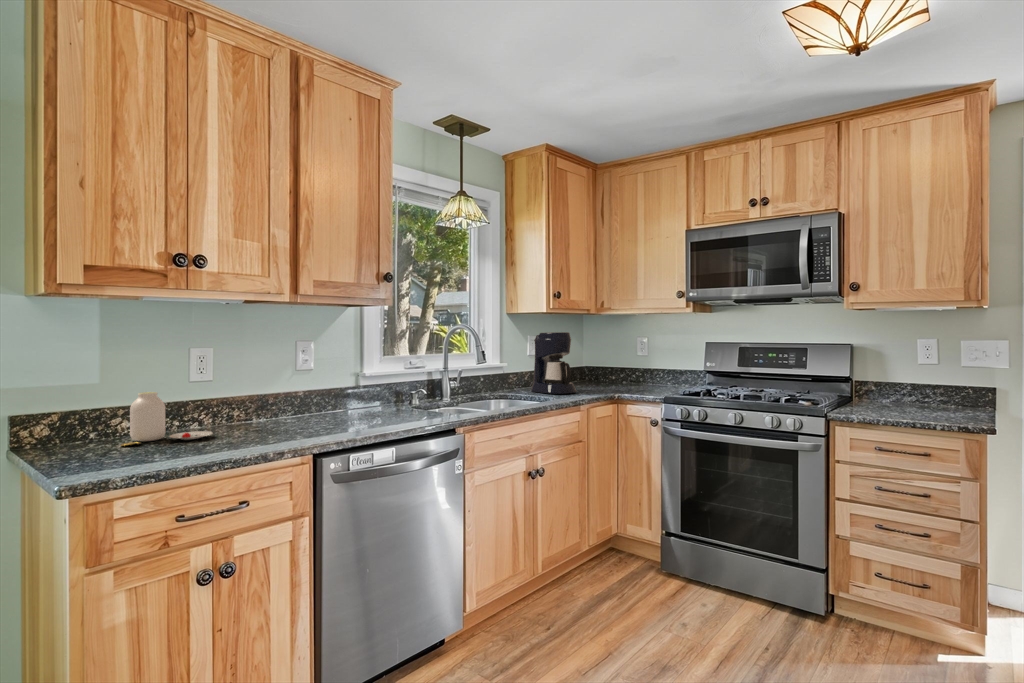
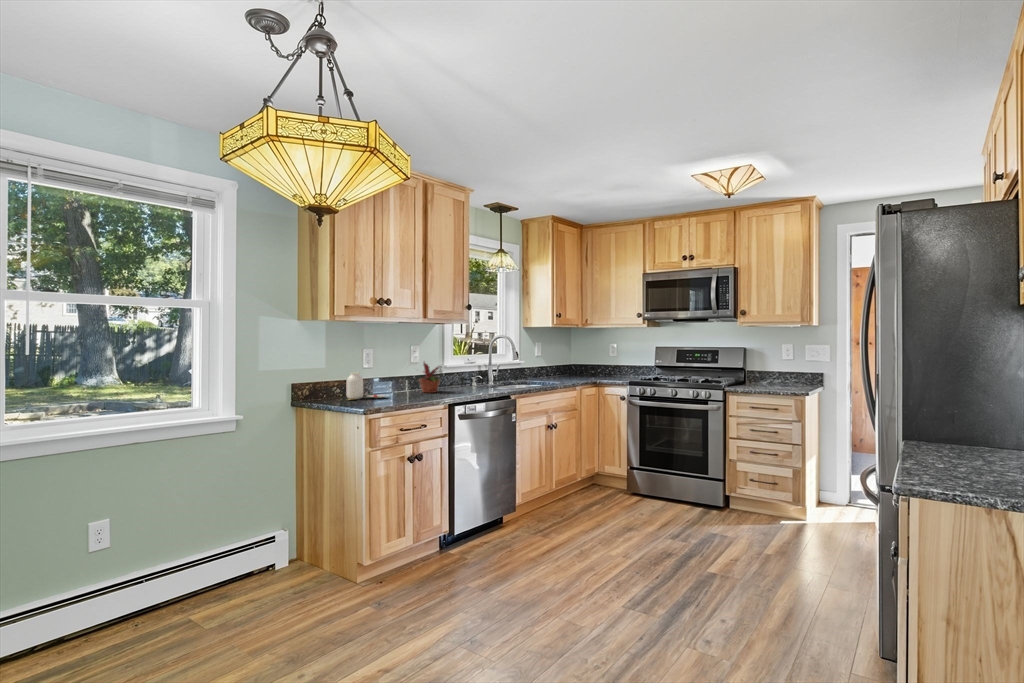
coffee maker: present [531,332,576,394] -> none [541,340,571,380]
potted plant: none [279,367,346,423] -> present [419,363,440,393]

